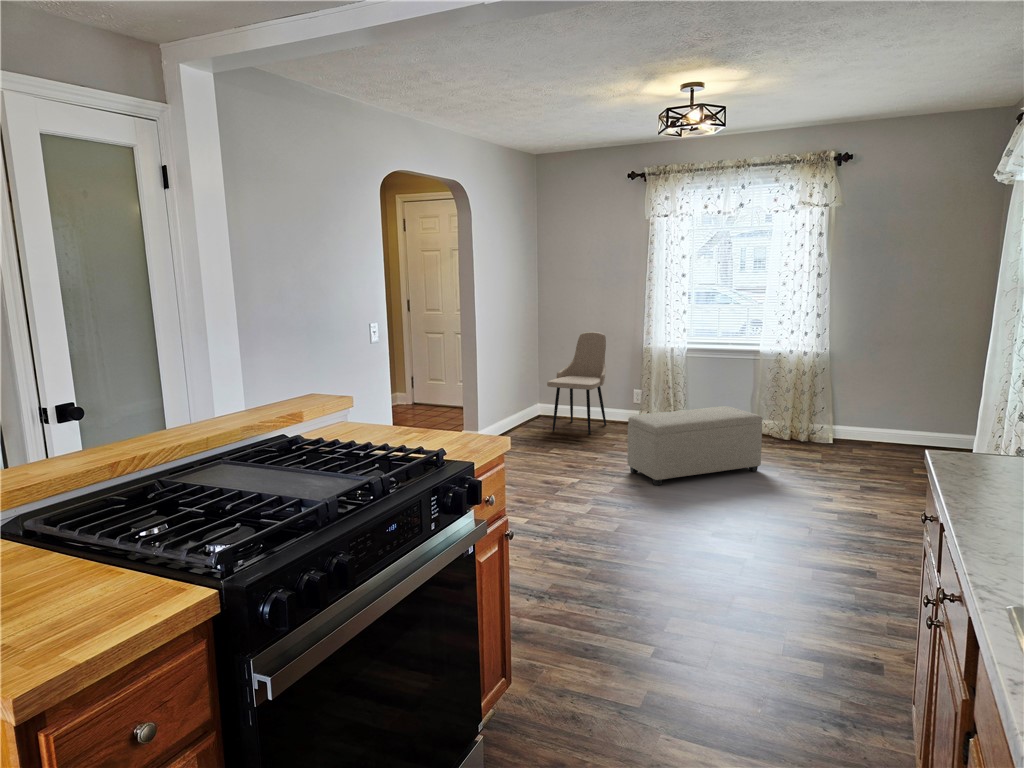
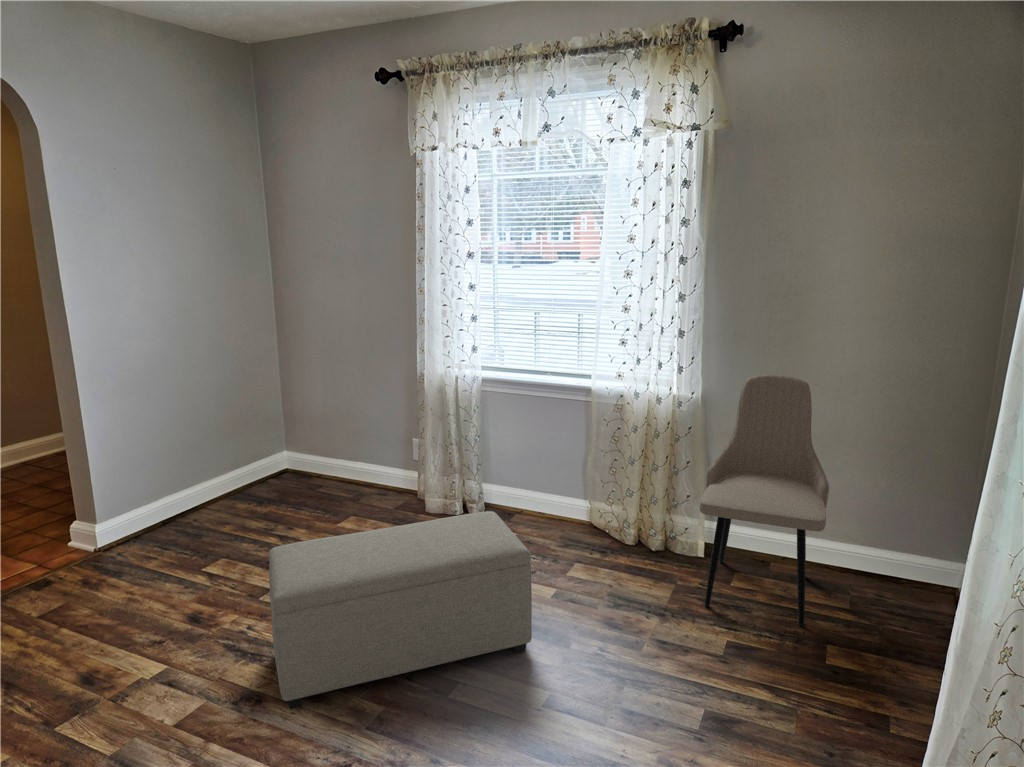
dining chair: present [547,332,606,434] -> present [699,375,829,626]

